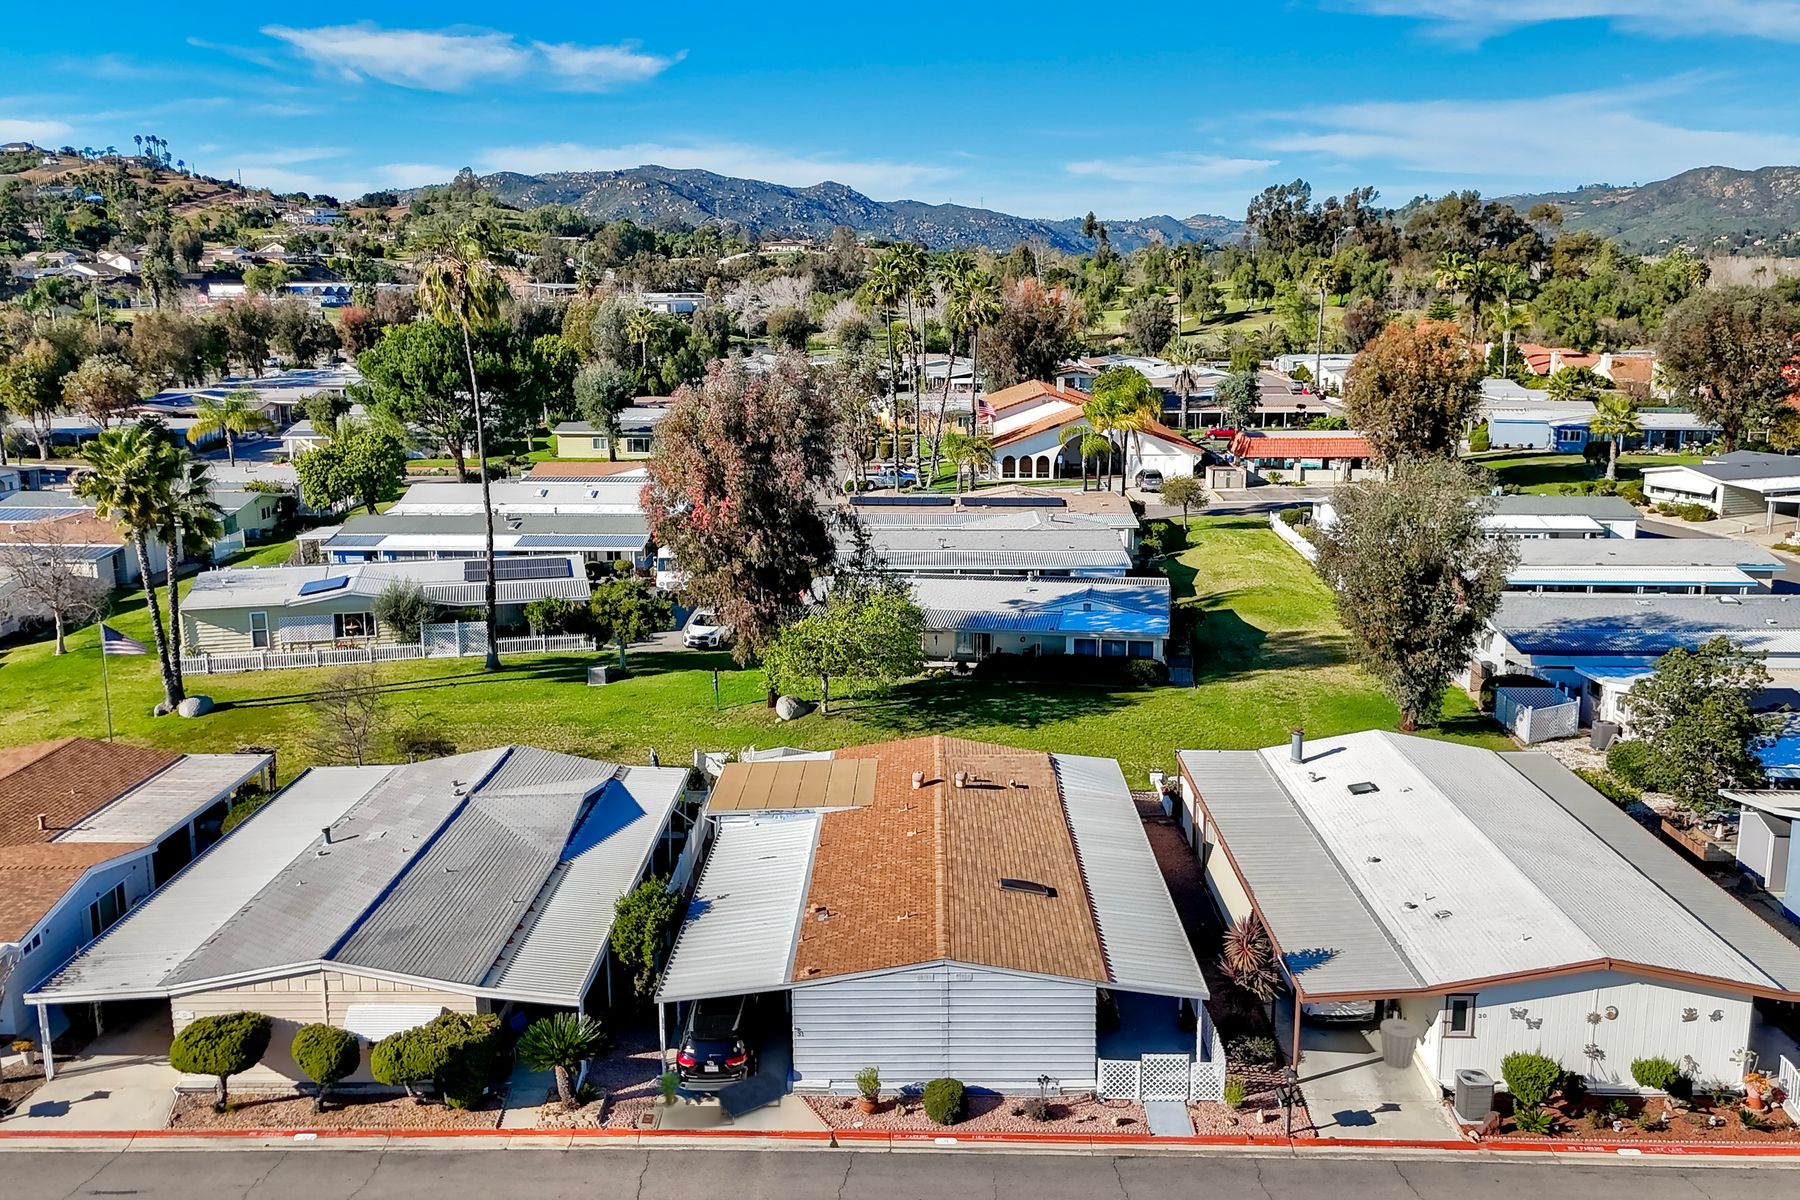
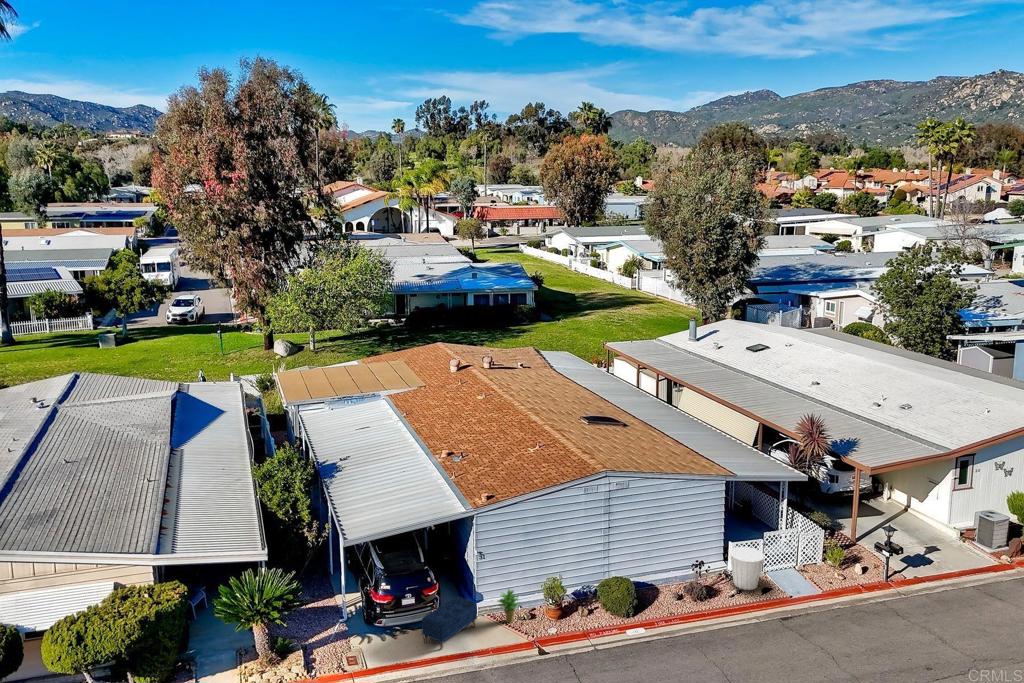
trash can: present [1380,1019,1419,1068] -> present [730,547,764,590]
potted plant: present [657,1072,680,1107] -> present [498,589,522,623]

